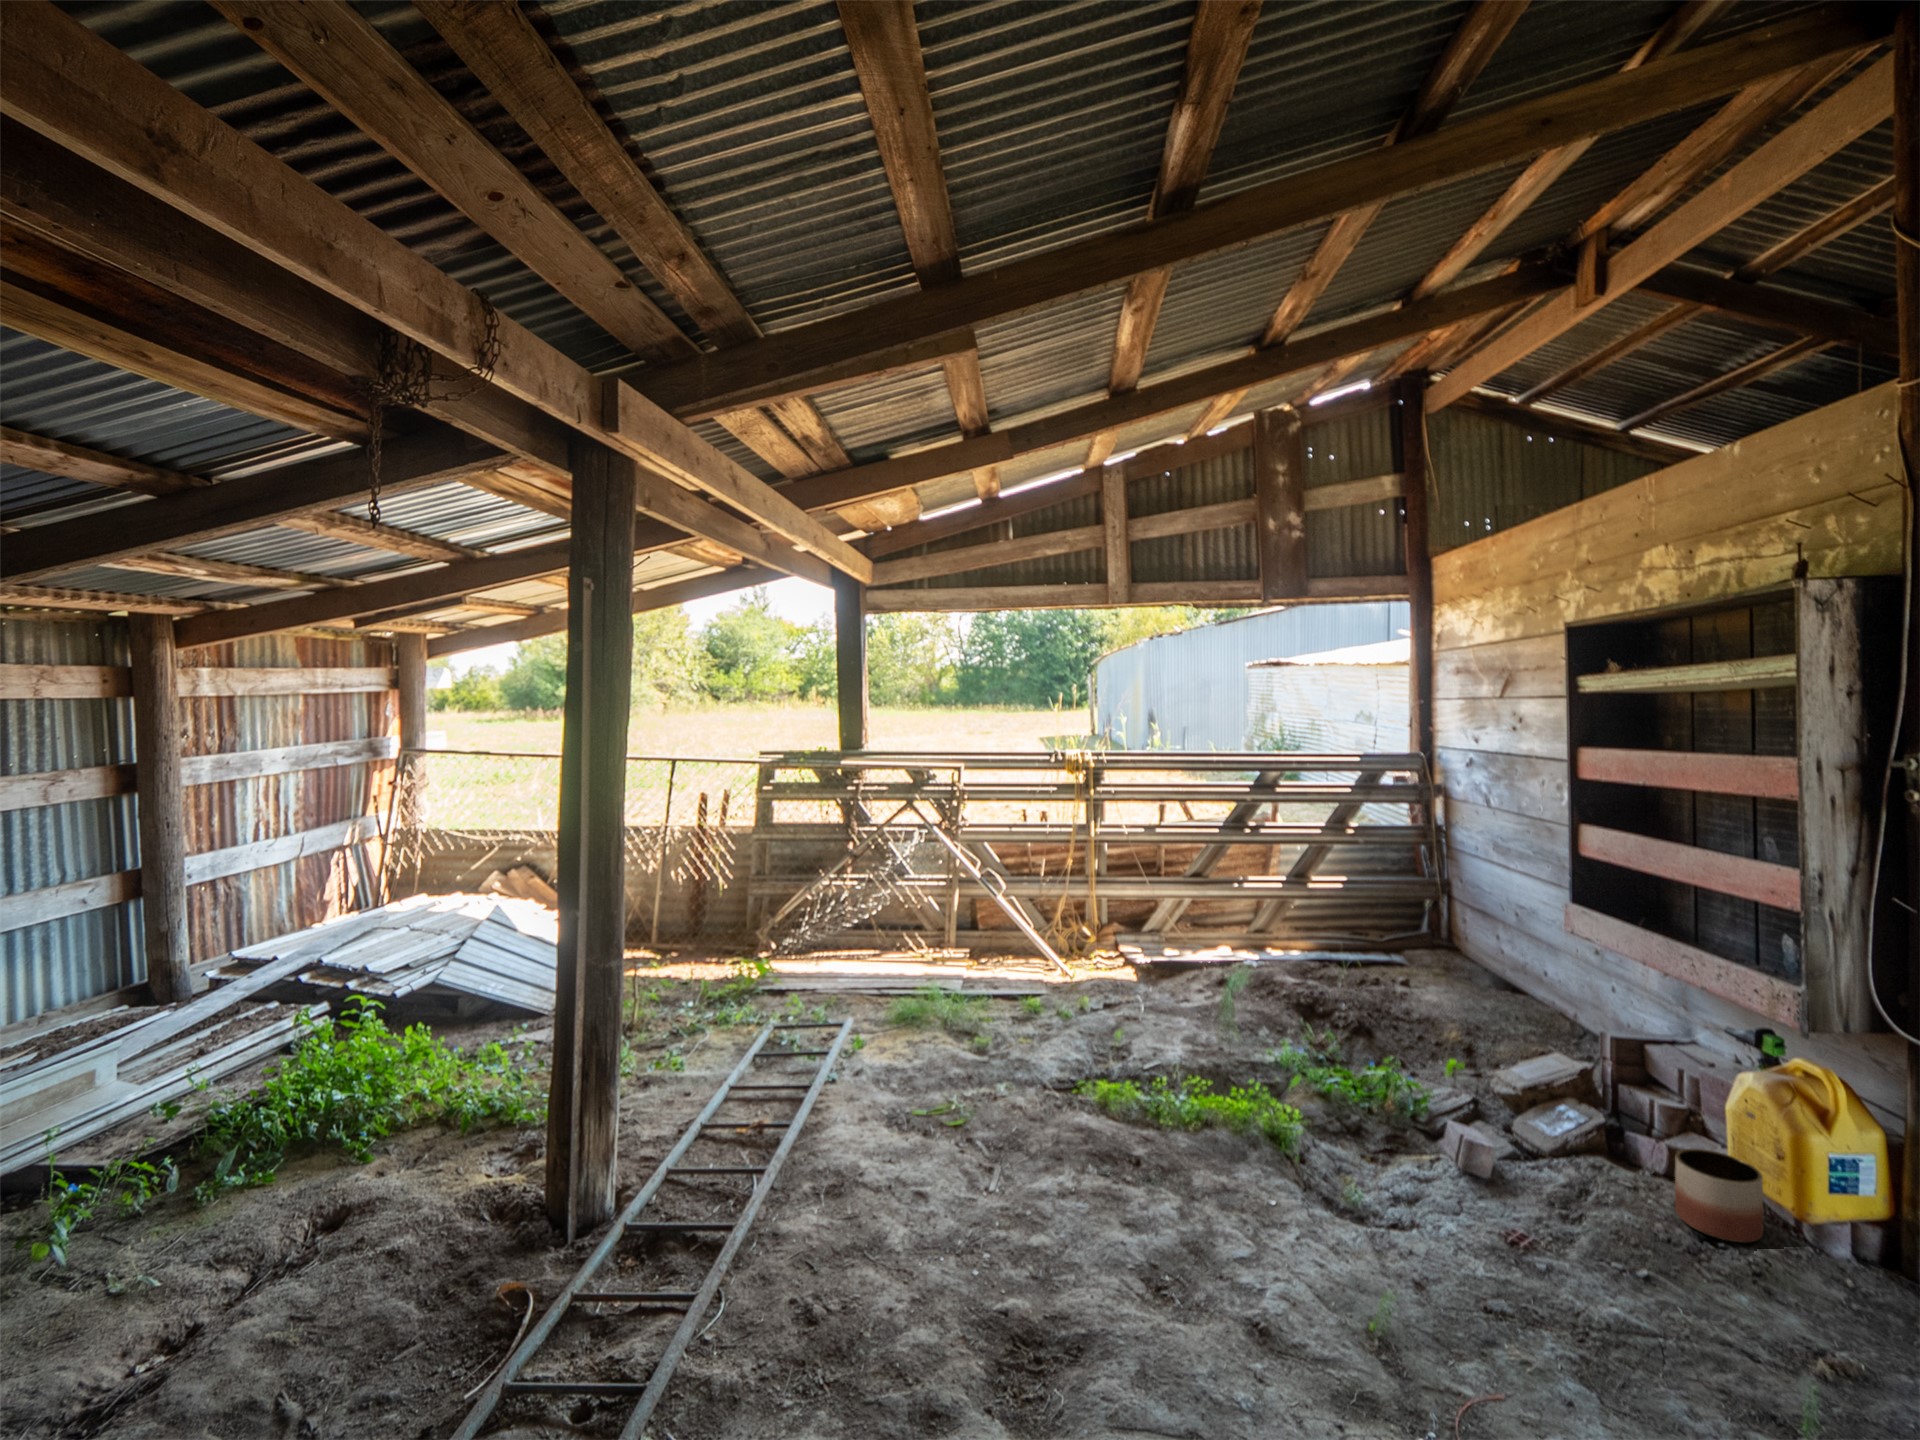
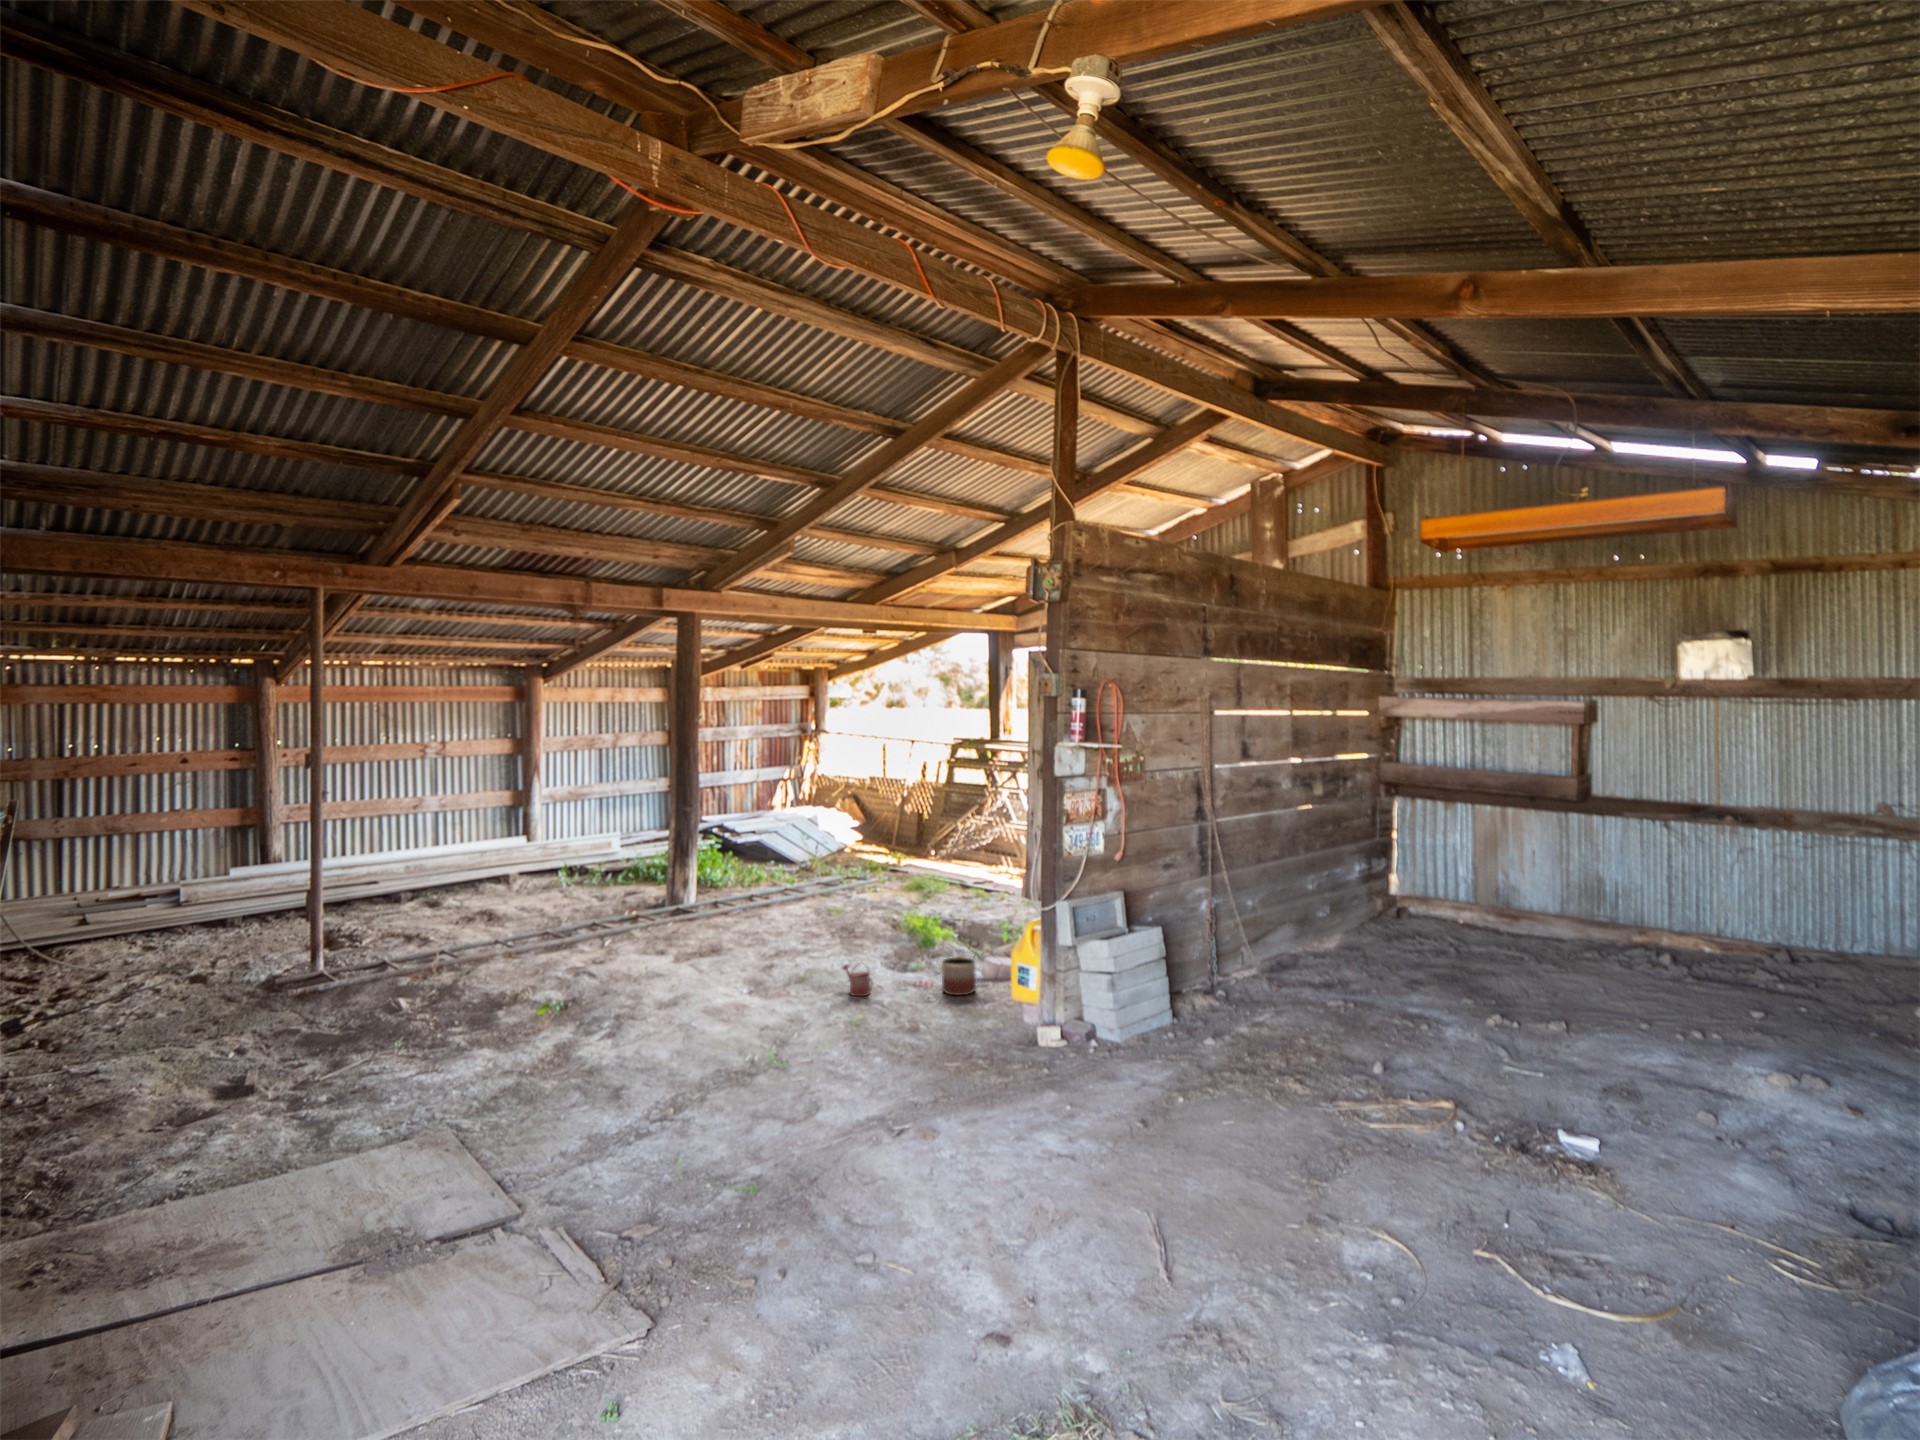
watering can: none [1625,1254,1751,1349] -> present [842,965,873,996]

